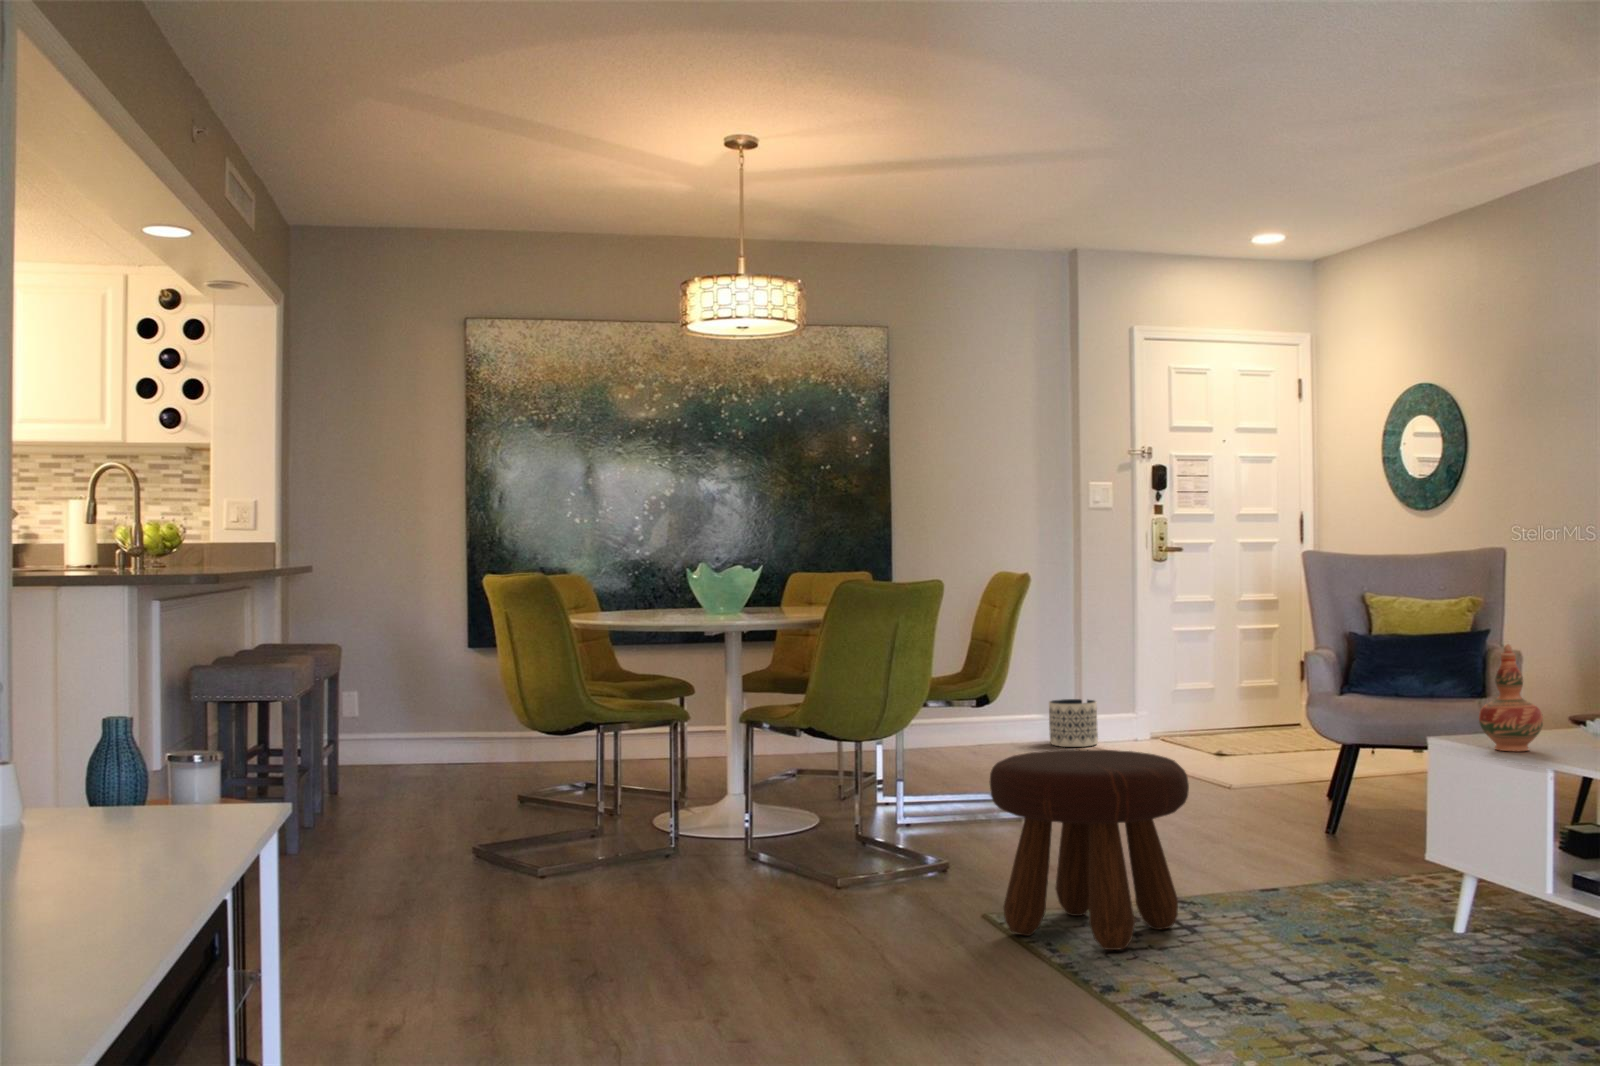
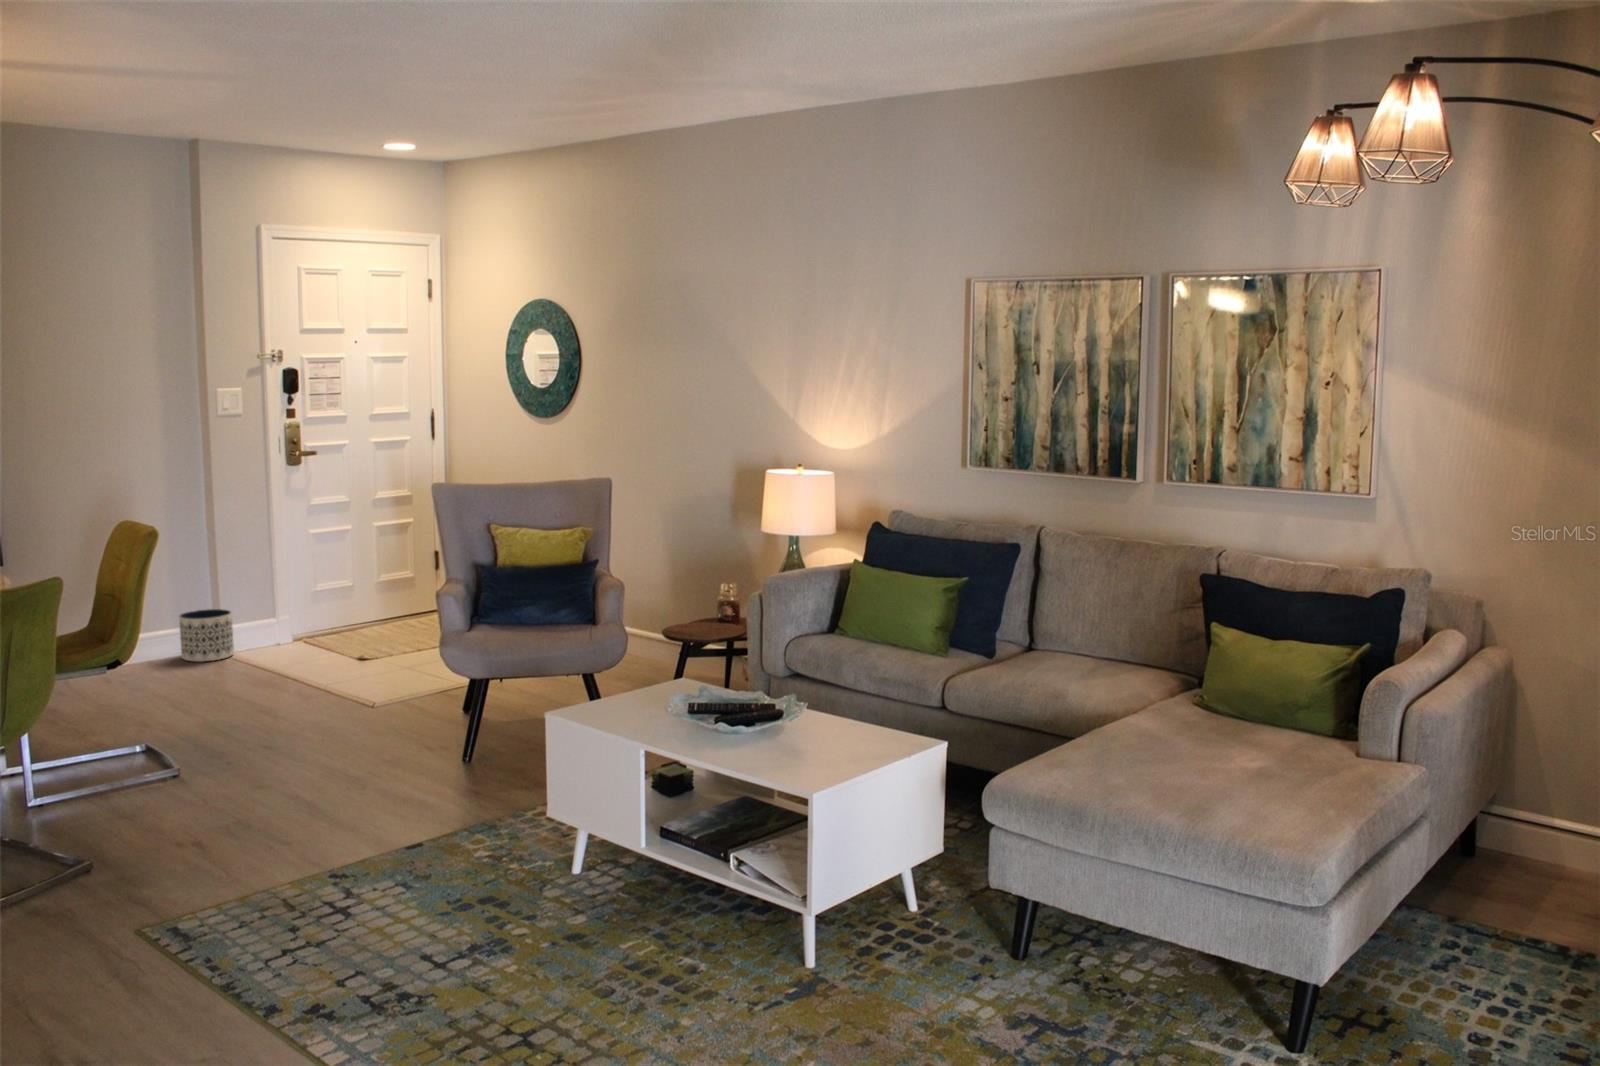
decorative vase: present [1479,644,1543,751] -> none [592,627,640,717]
footstool: present [990,750,1189,950] -> none [132,750,342,959]

